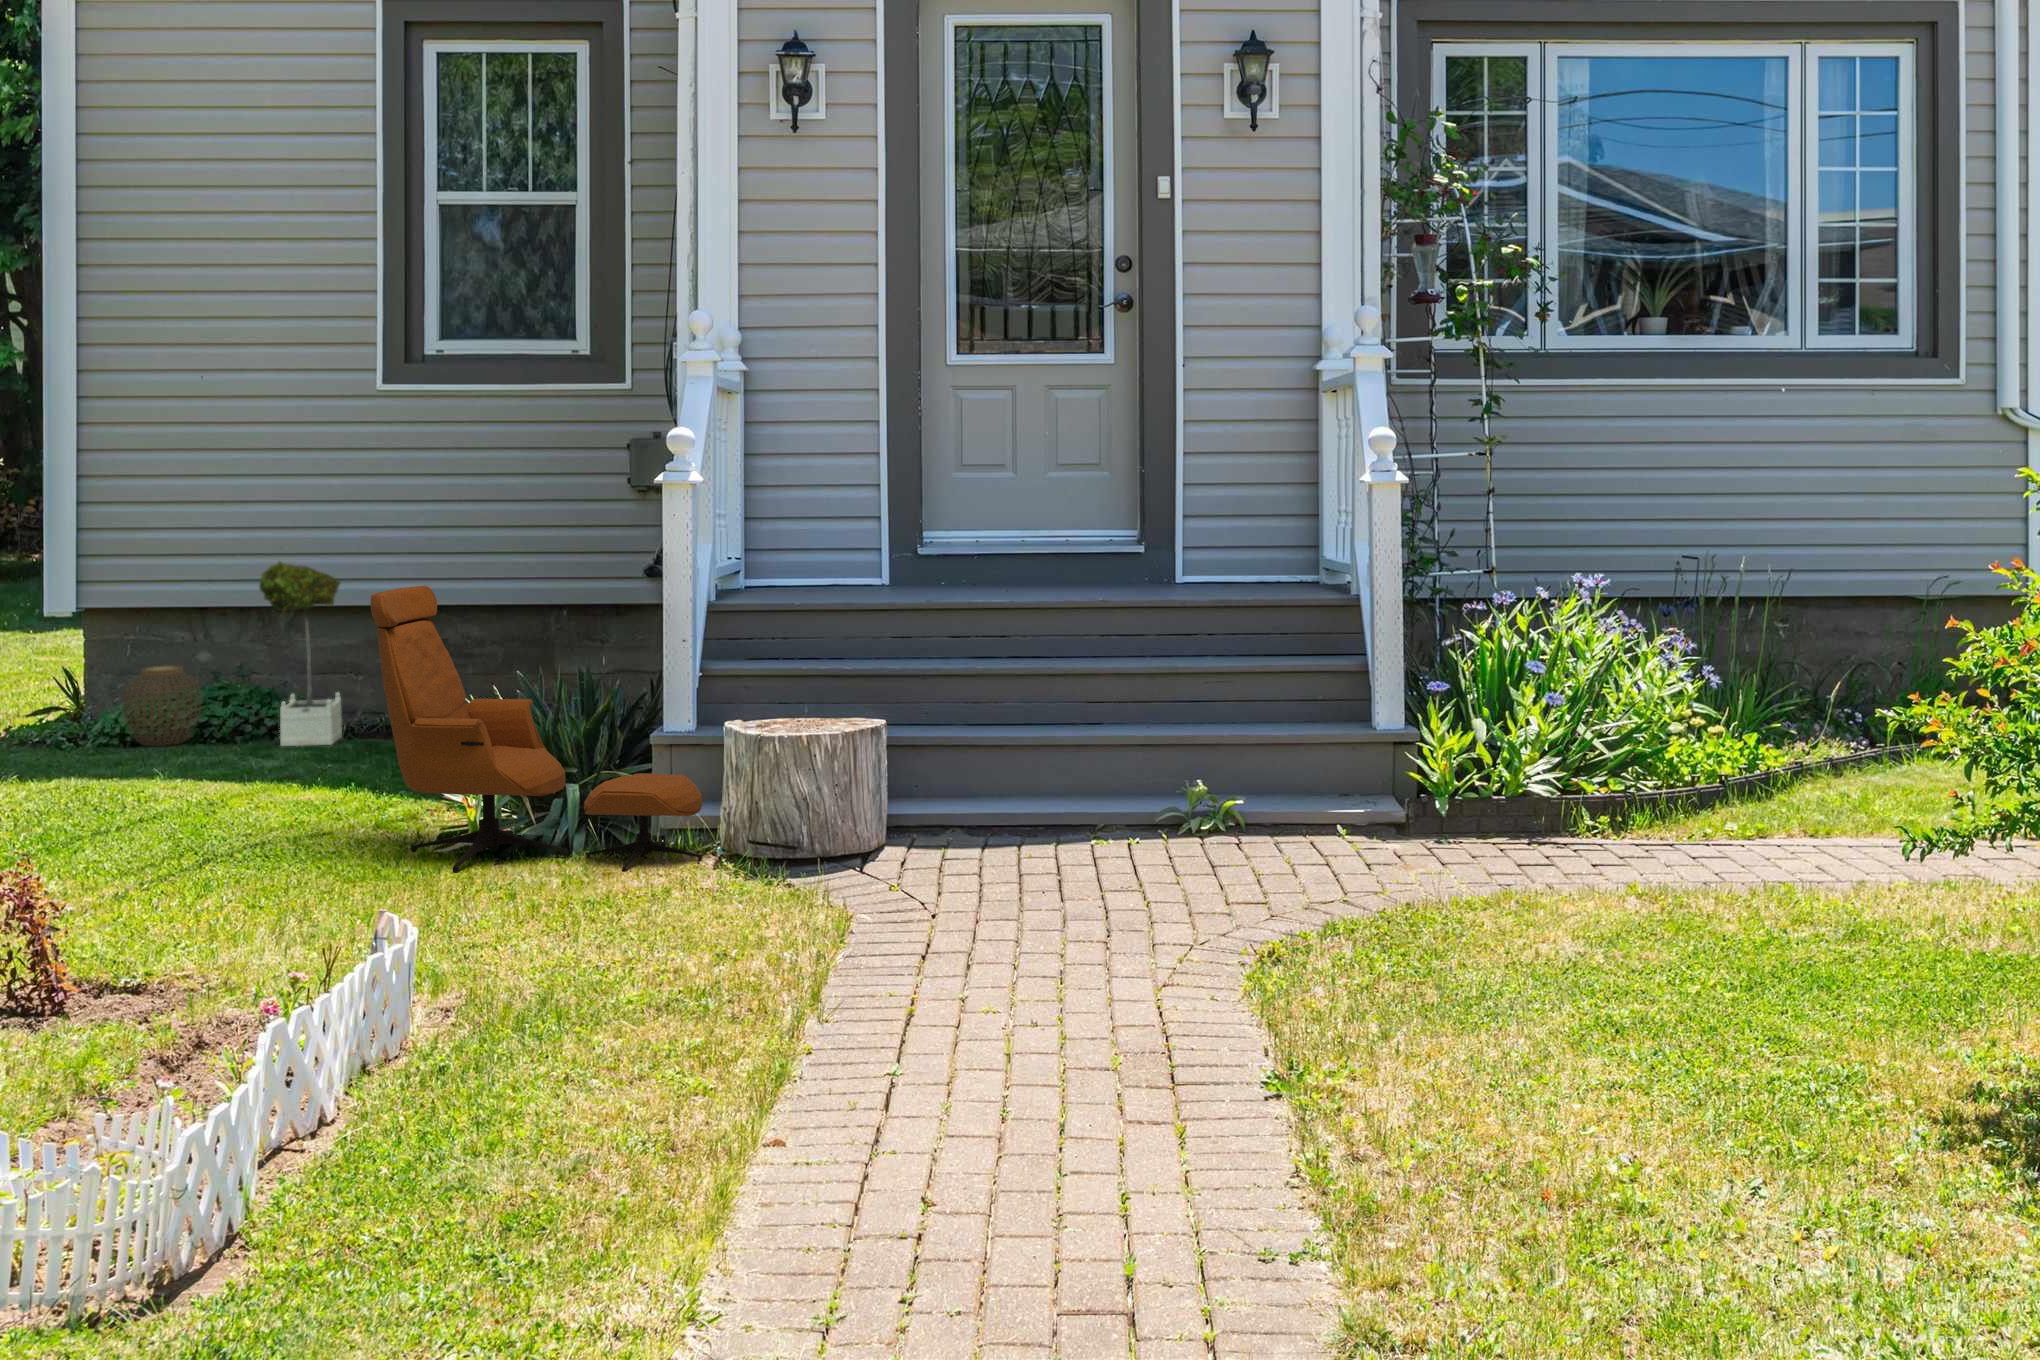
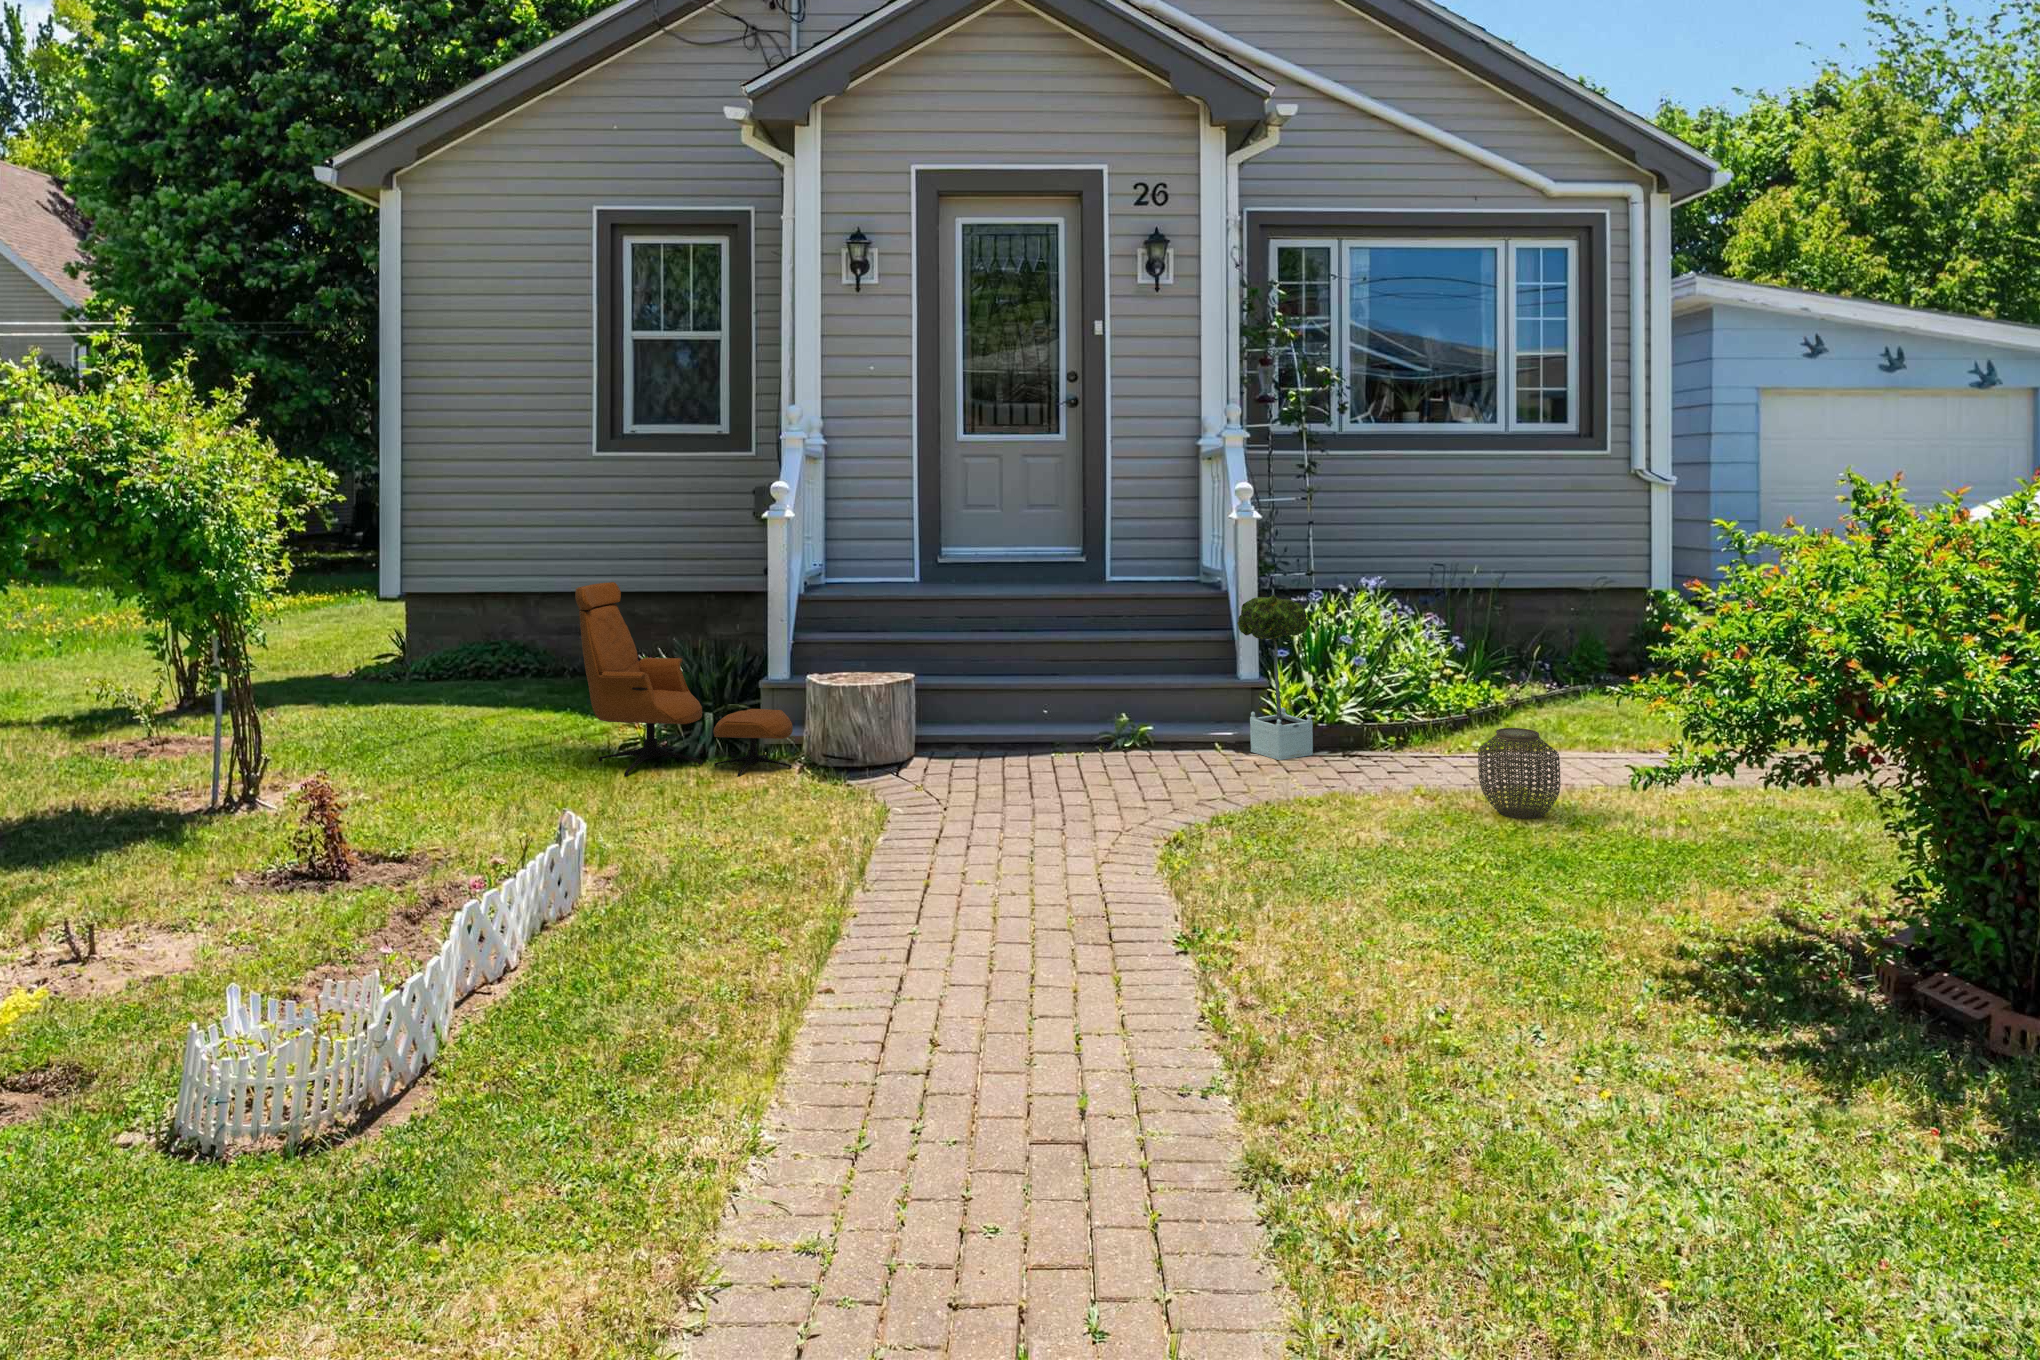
potted tree: present [259,562,342,746] -> present [1237,594,1313,760]
woven basket: present [123,665,201,746] -> present [1478,728,1561,819]

